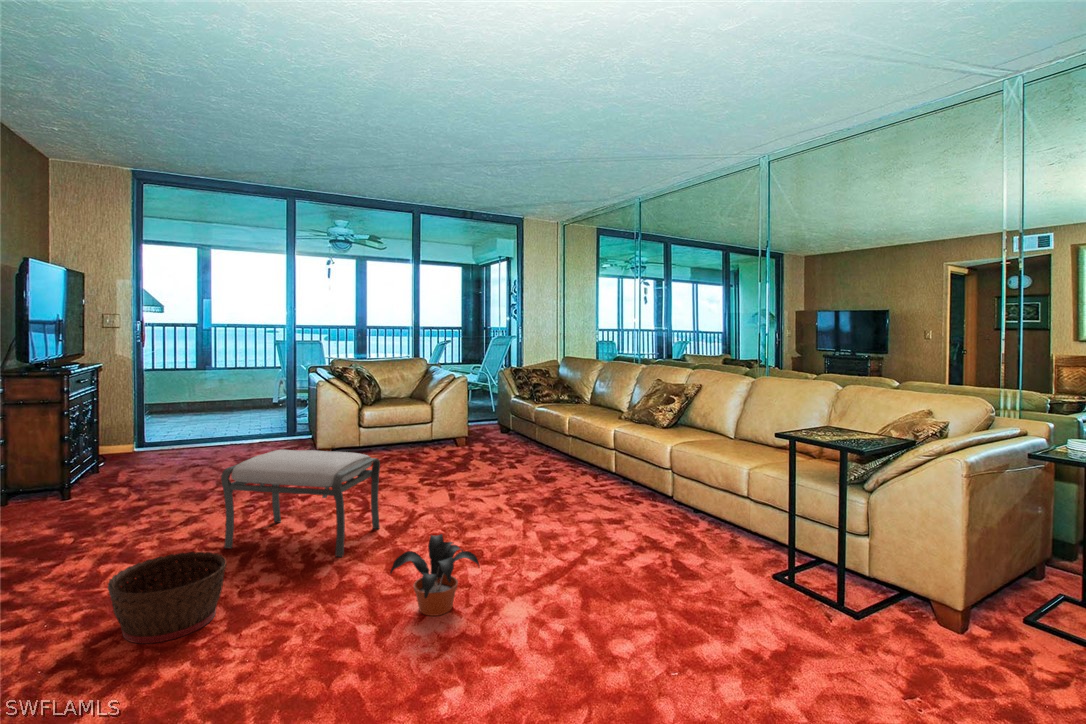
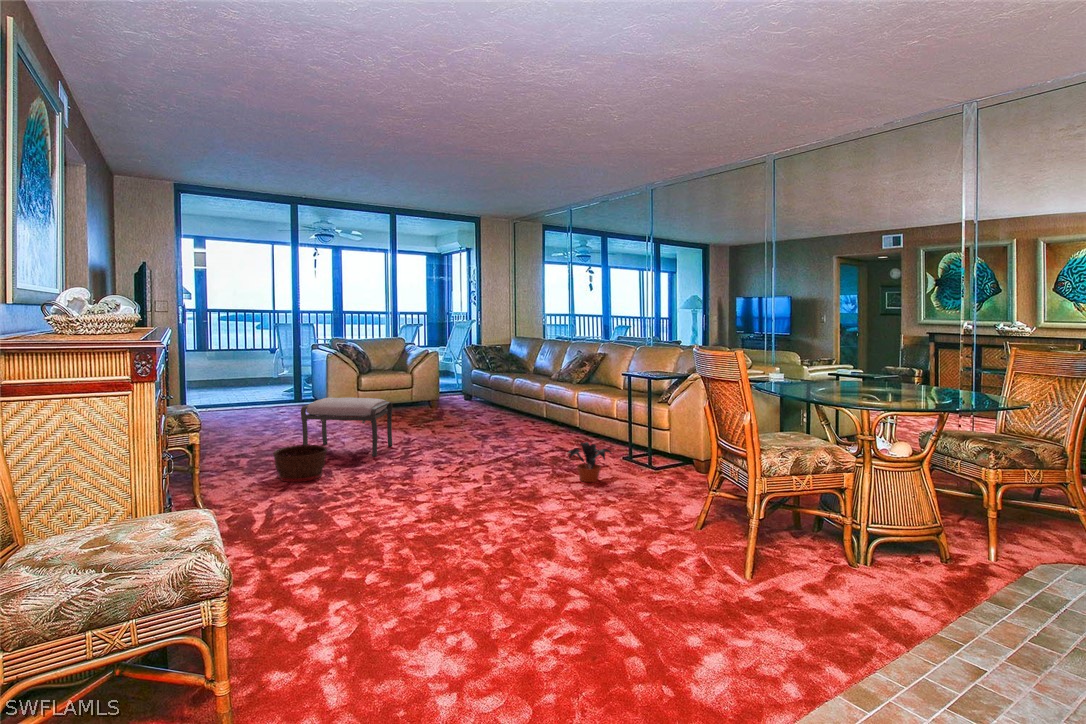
potted plant: present [390,534,479,616] -> present [568,442,611,482]

